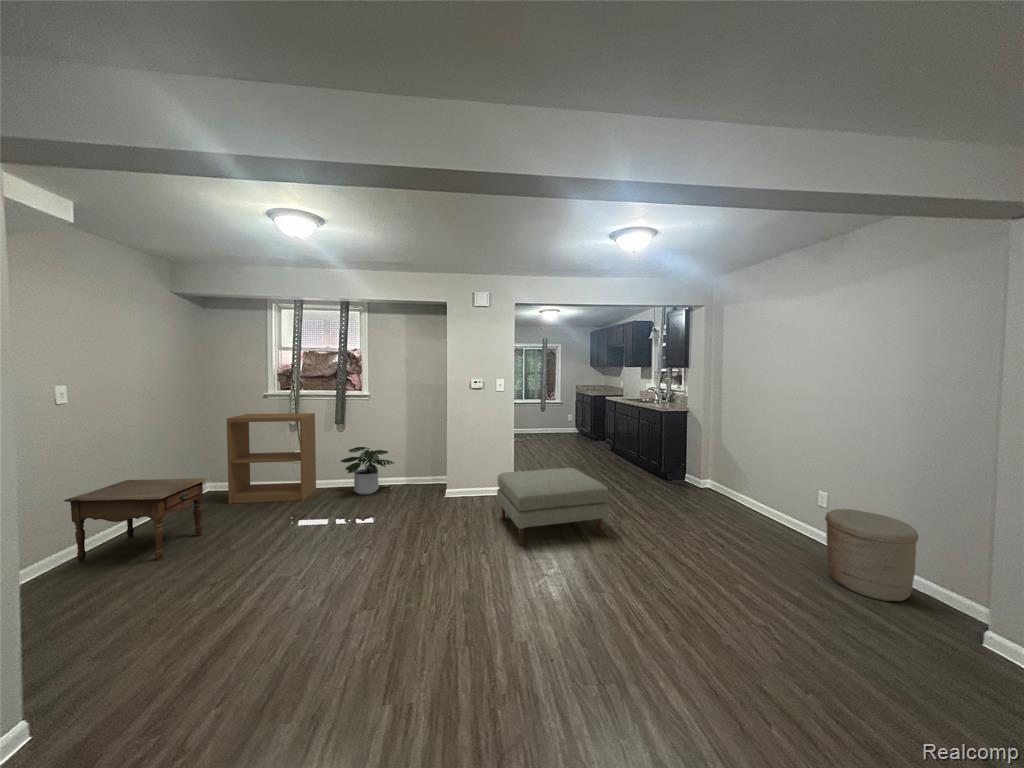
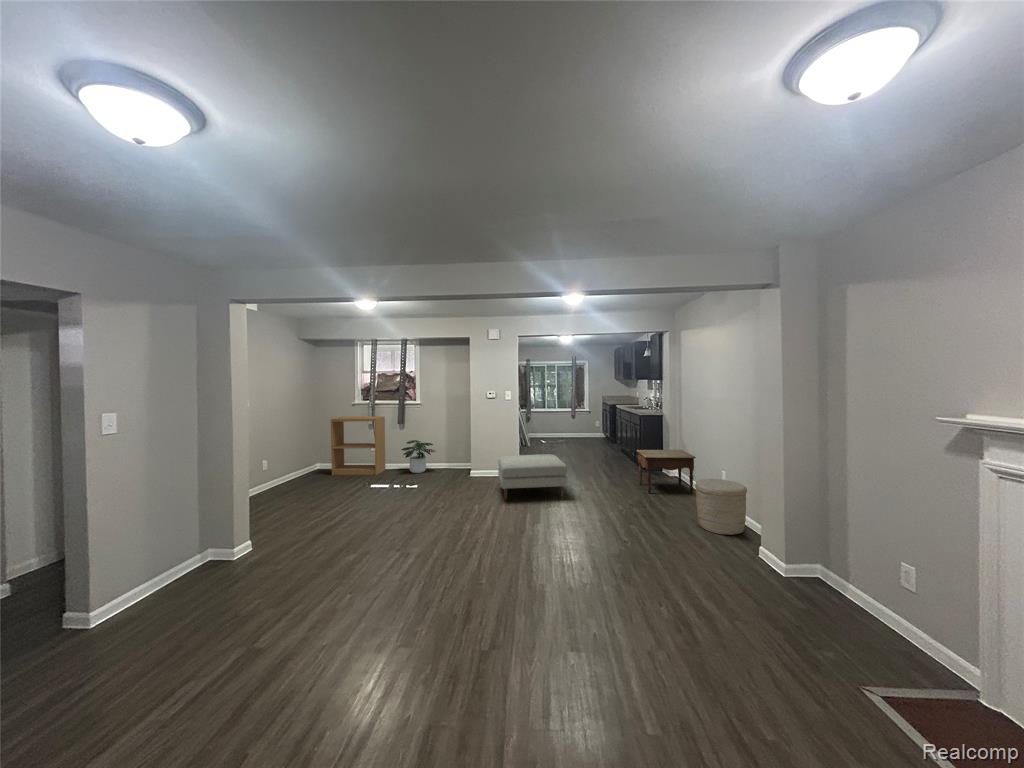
side table: present [64,478,207,562] -> present [637,450,696,493]

